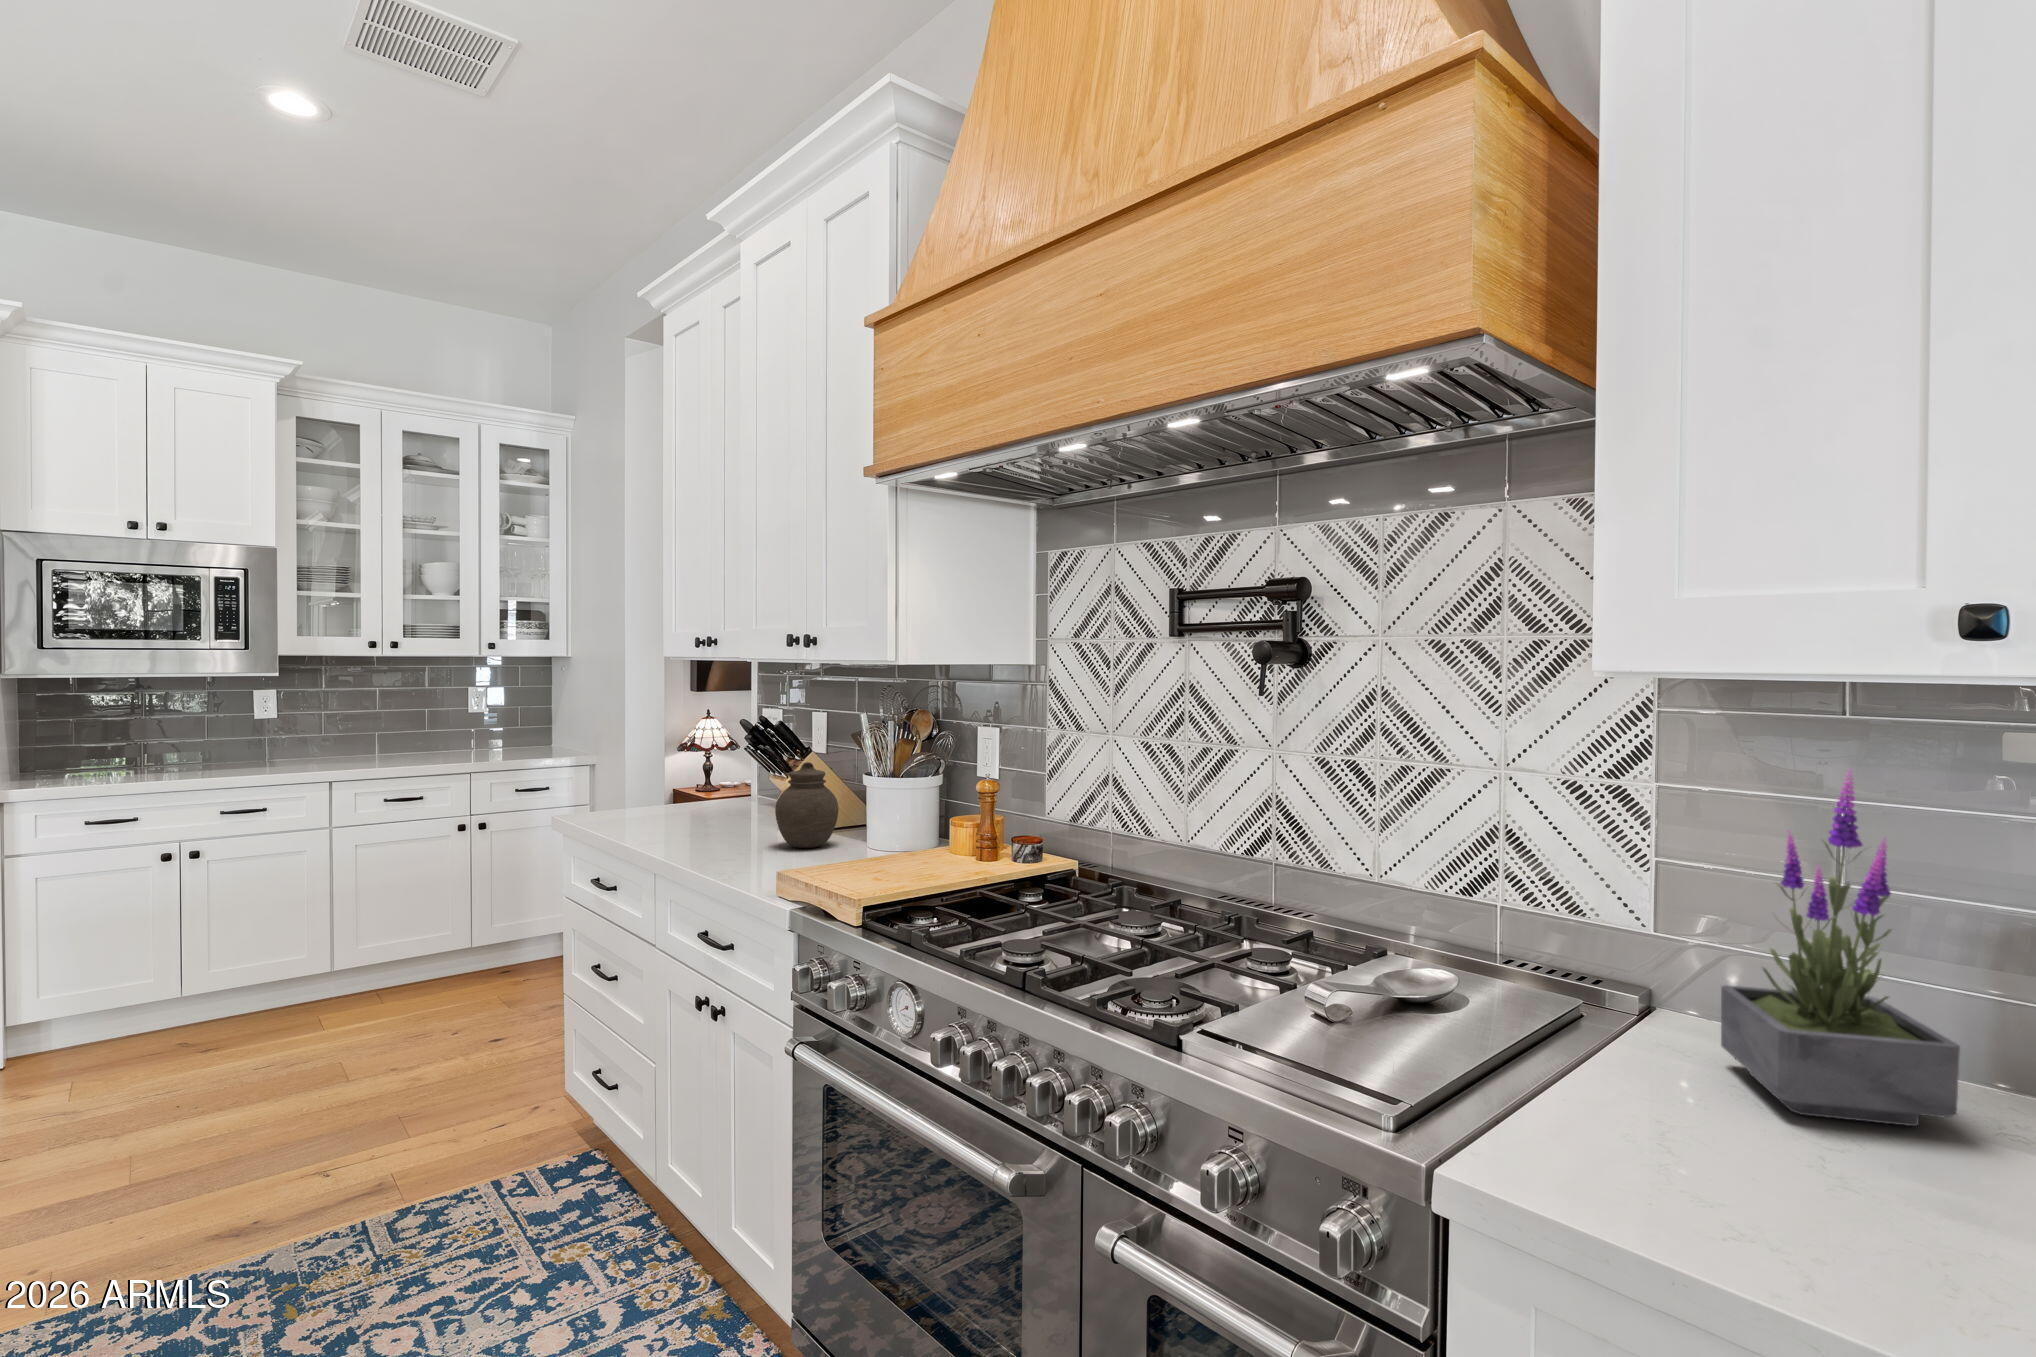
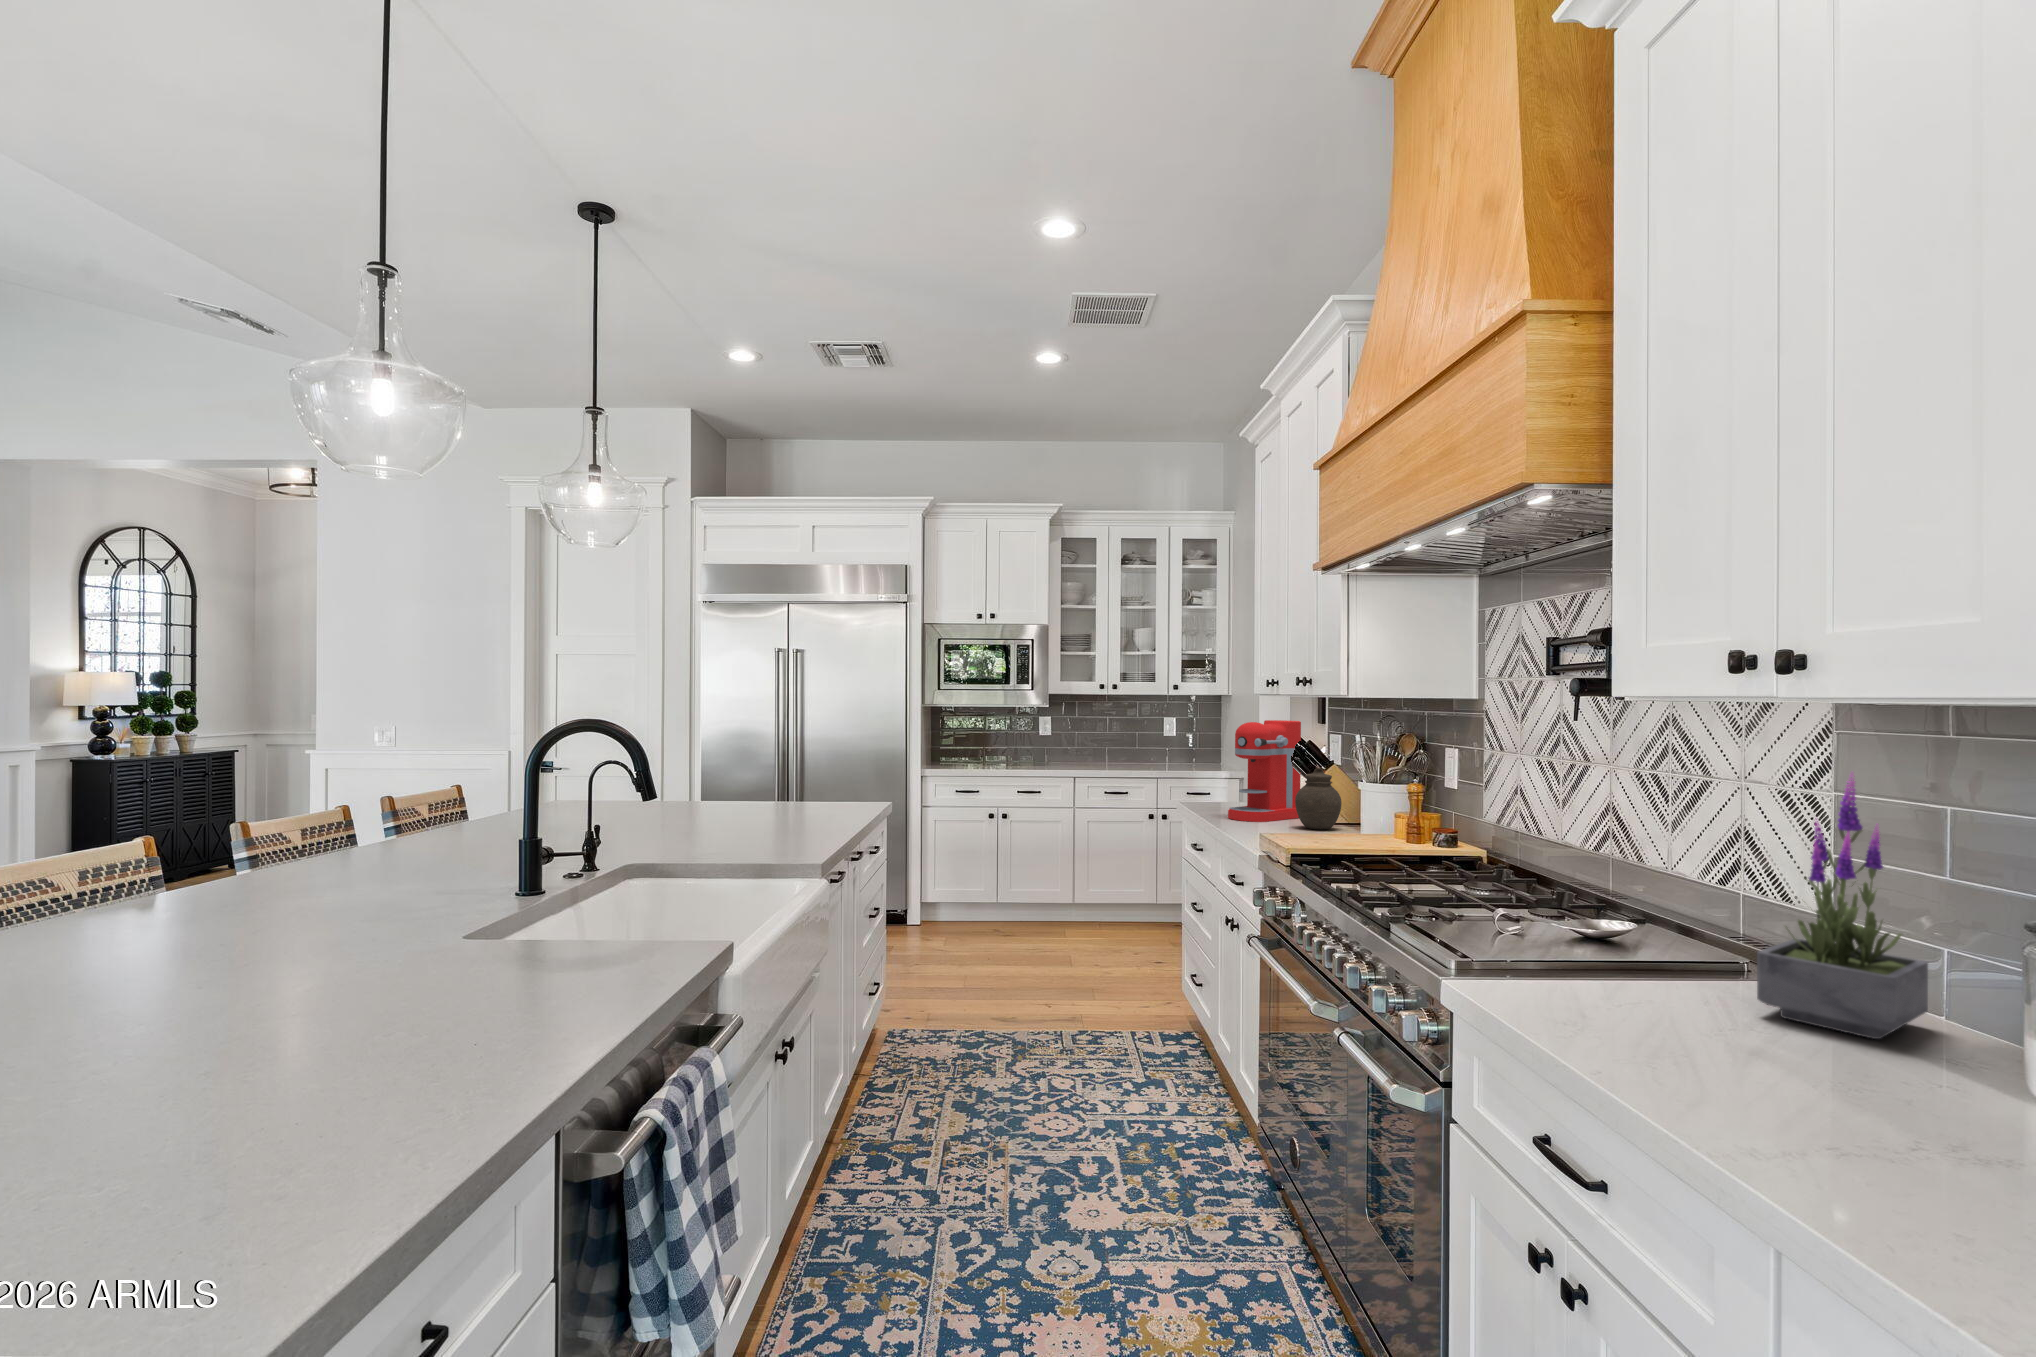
coffee maker: none [662,695,761,845] -> present [1228,720,1301,822]

